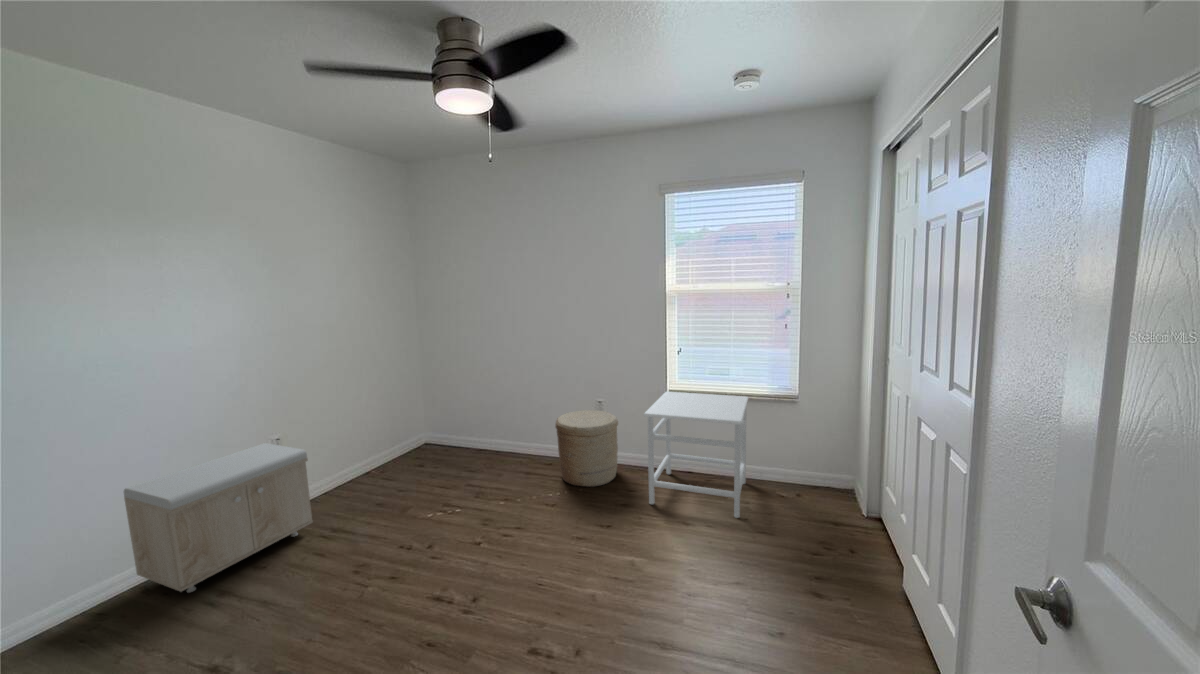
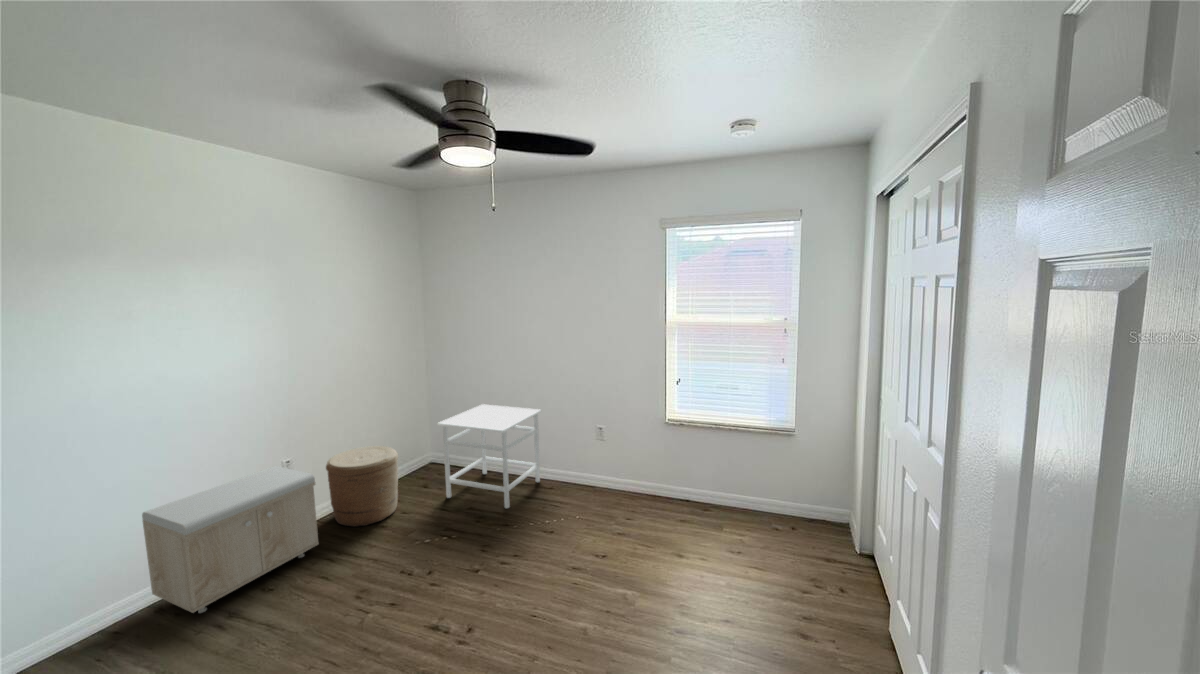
nightstand: present [643,392,748,518] -> present [437,404,541,508]
woven basket: present [555,410,618,487] -> present [326,446,398,526]

